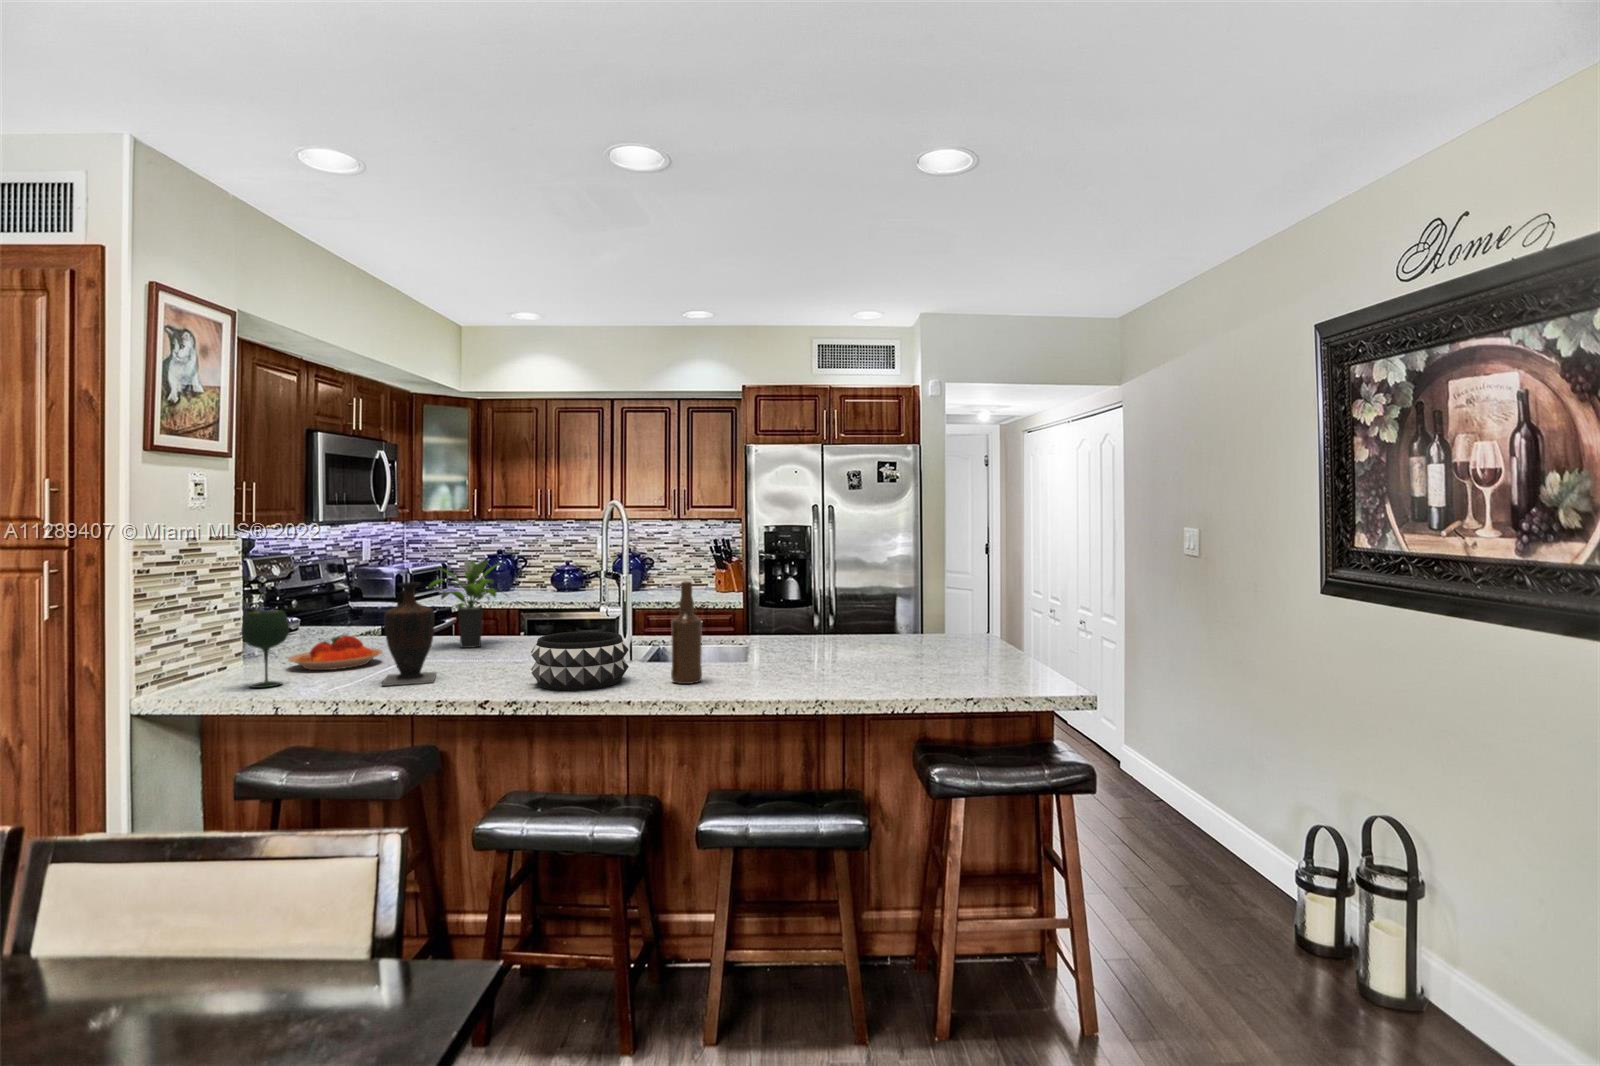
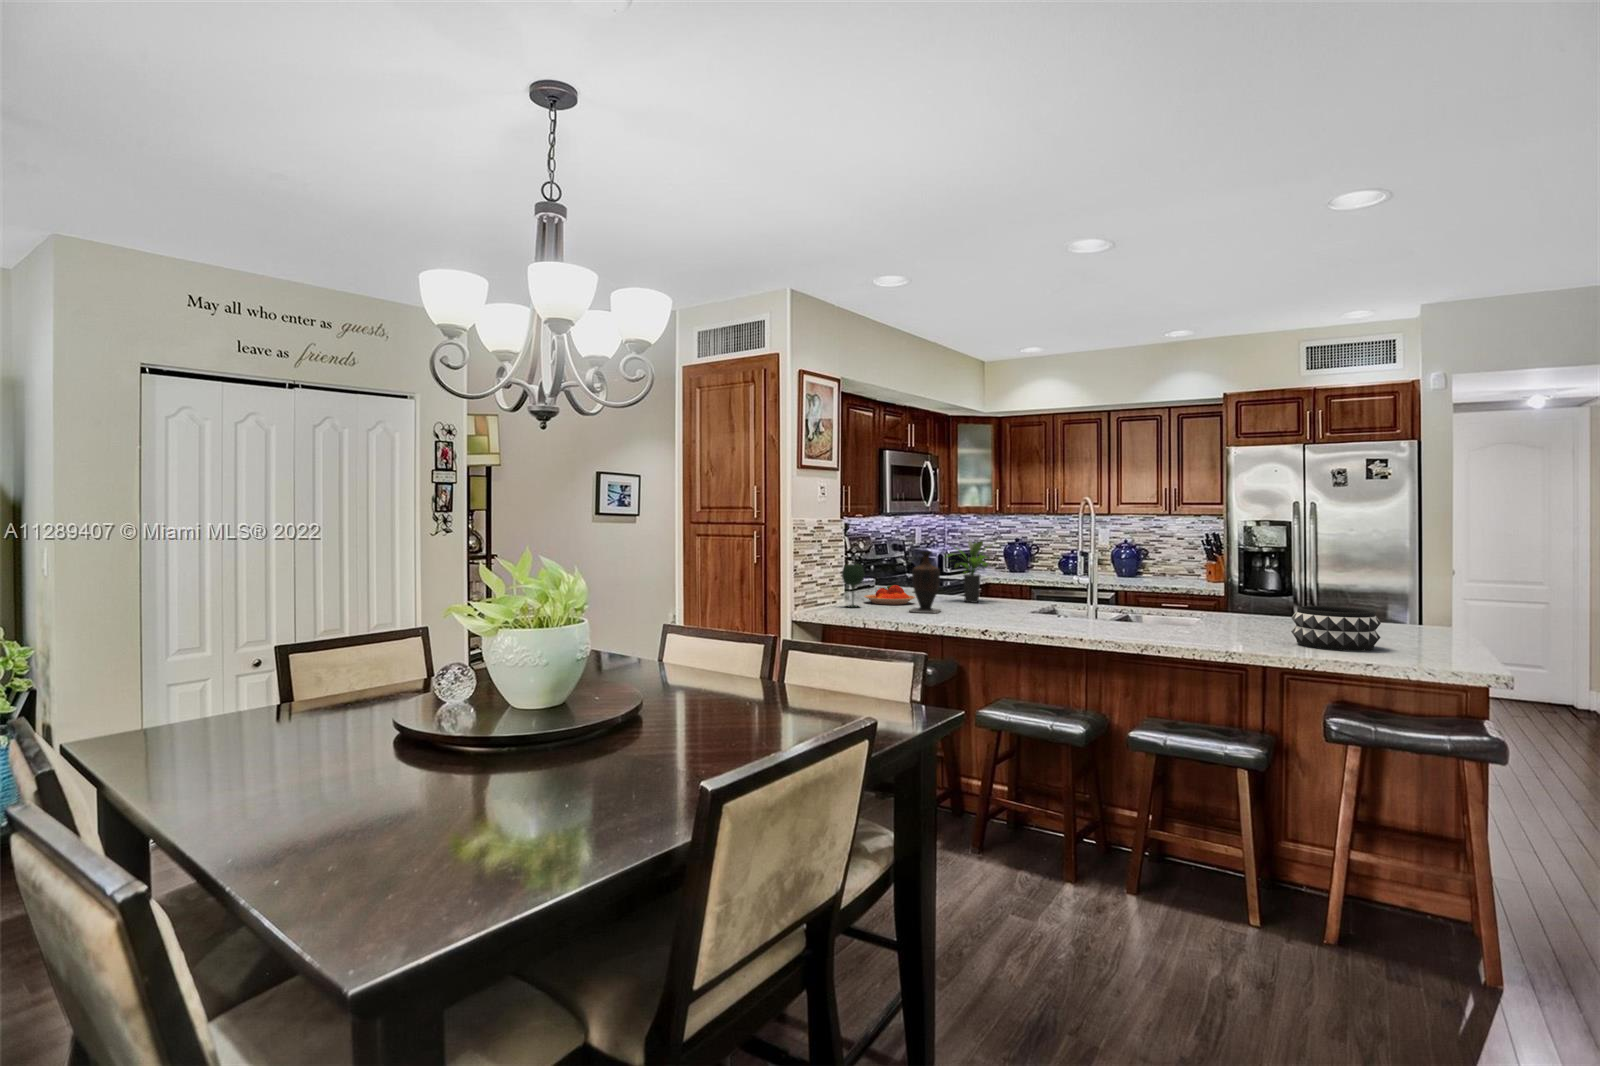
bottle: present [671,581,702,684] -> none [1080,557,1103,627]
decorative bowl: present [531,631,629,690] -> present [1291,606,1381,651]

